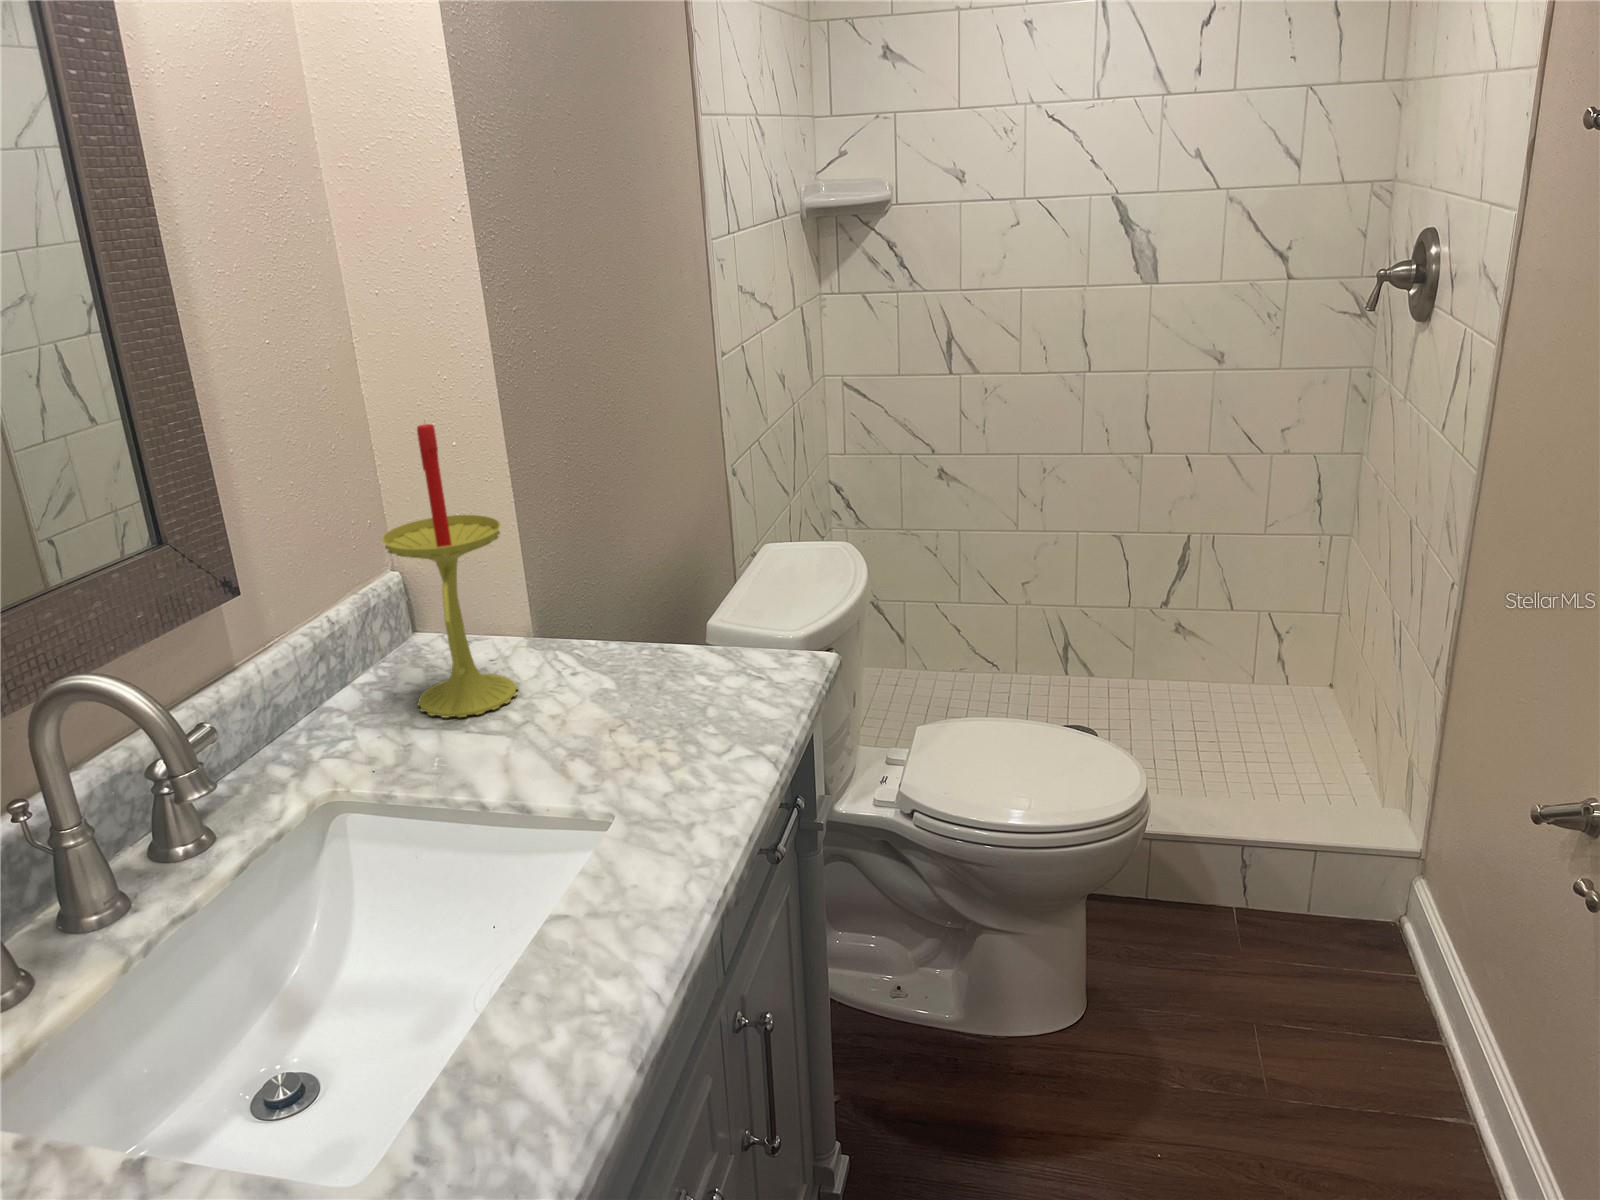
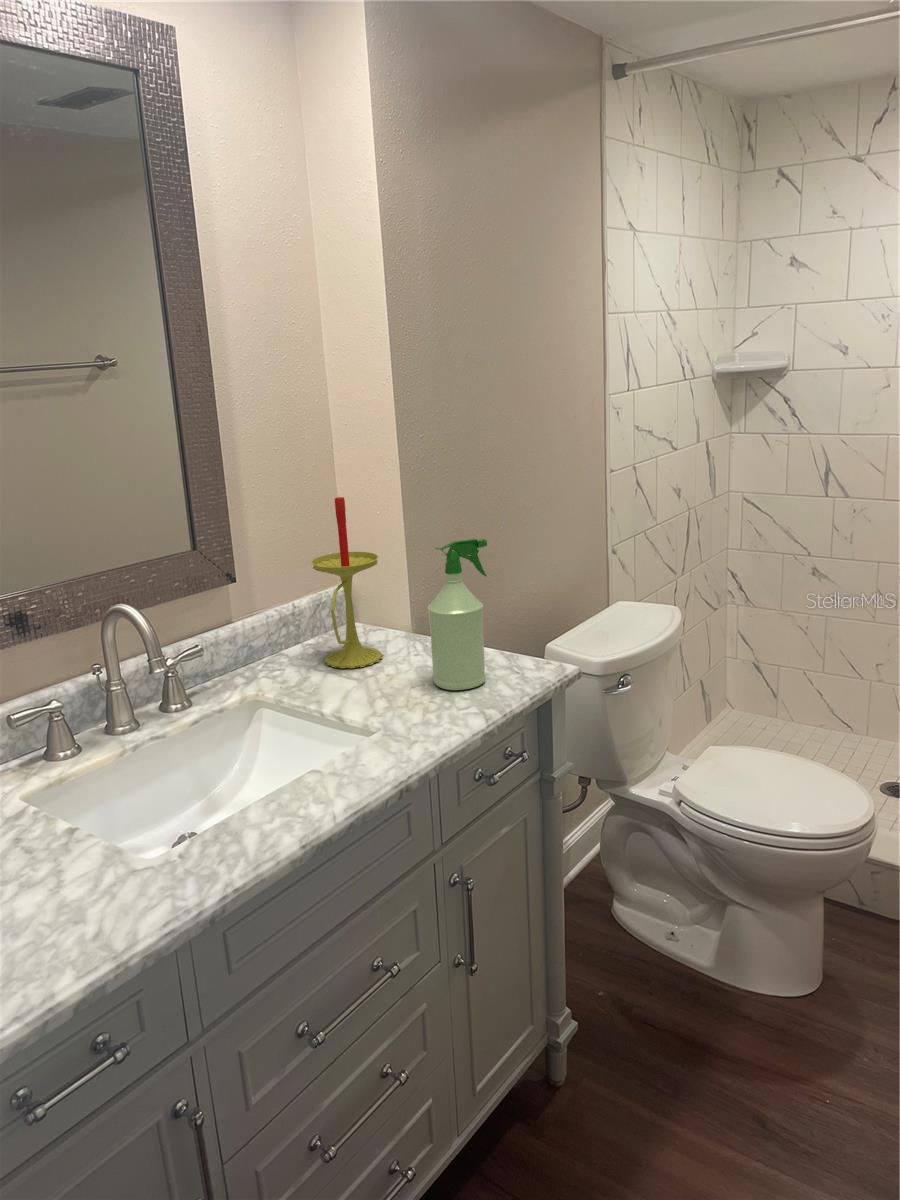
spray bottle: none [623,474,722,725] -> present [428,539,487,690]

